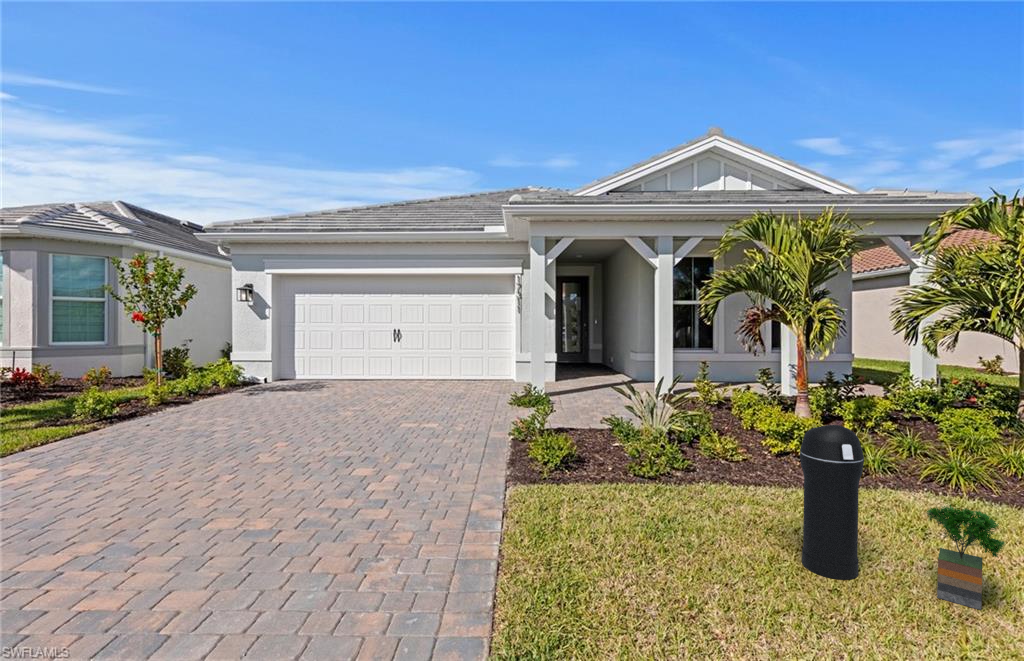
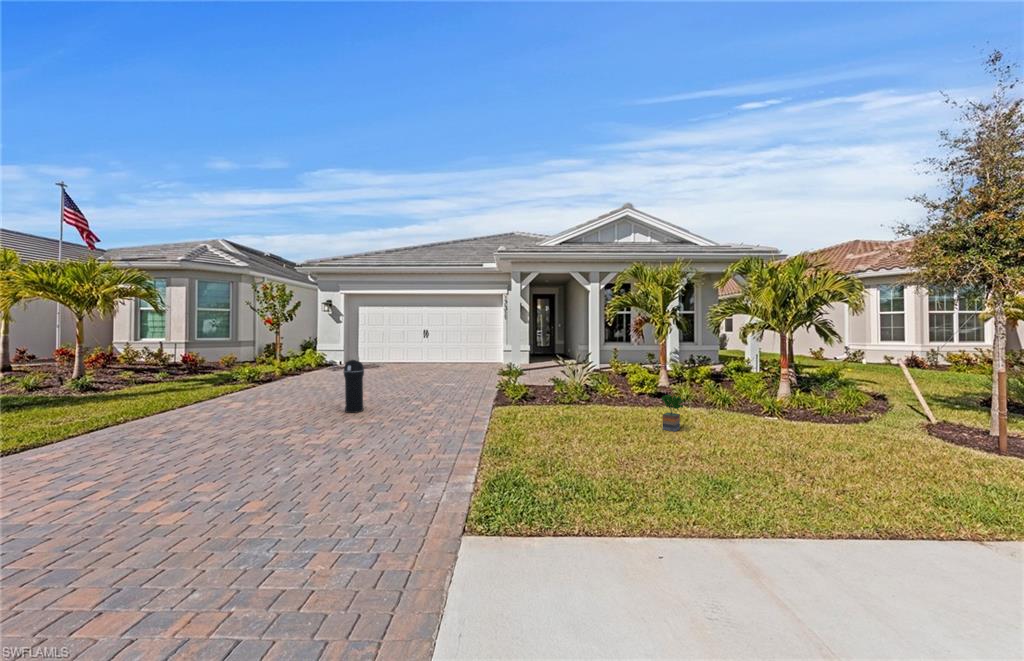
trash can: present [800,425,864,580] -> present [344,360,364,413]

